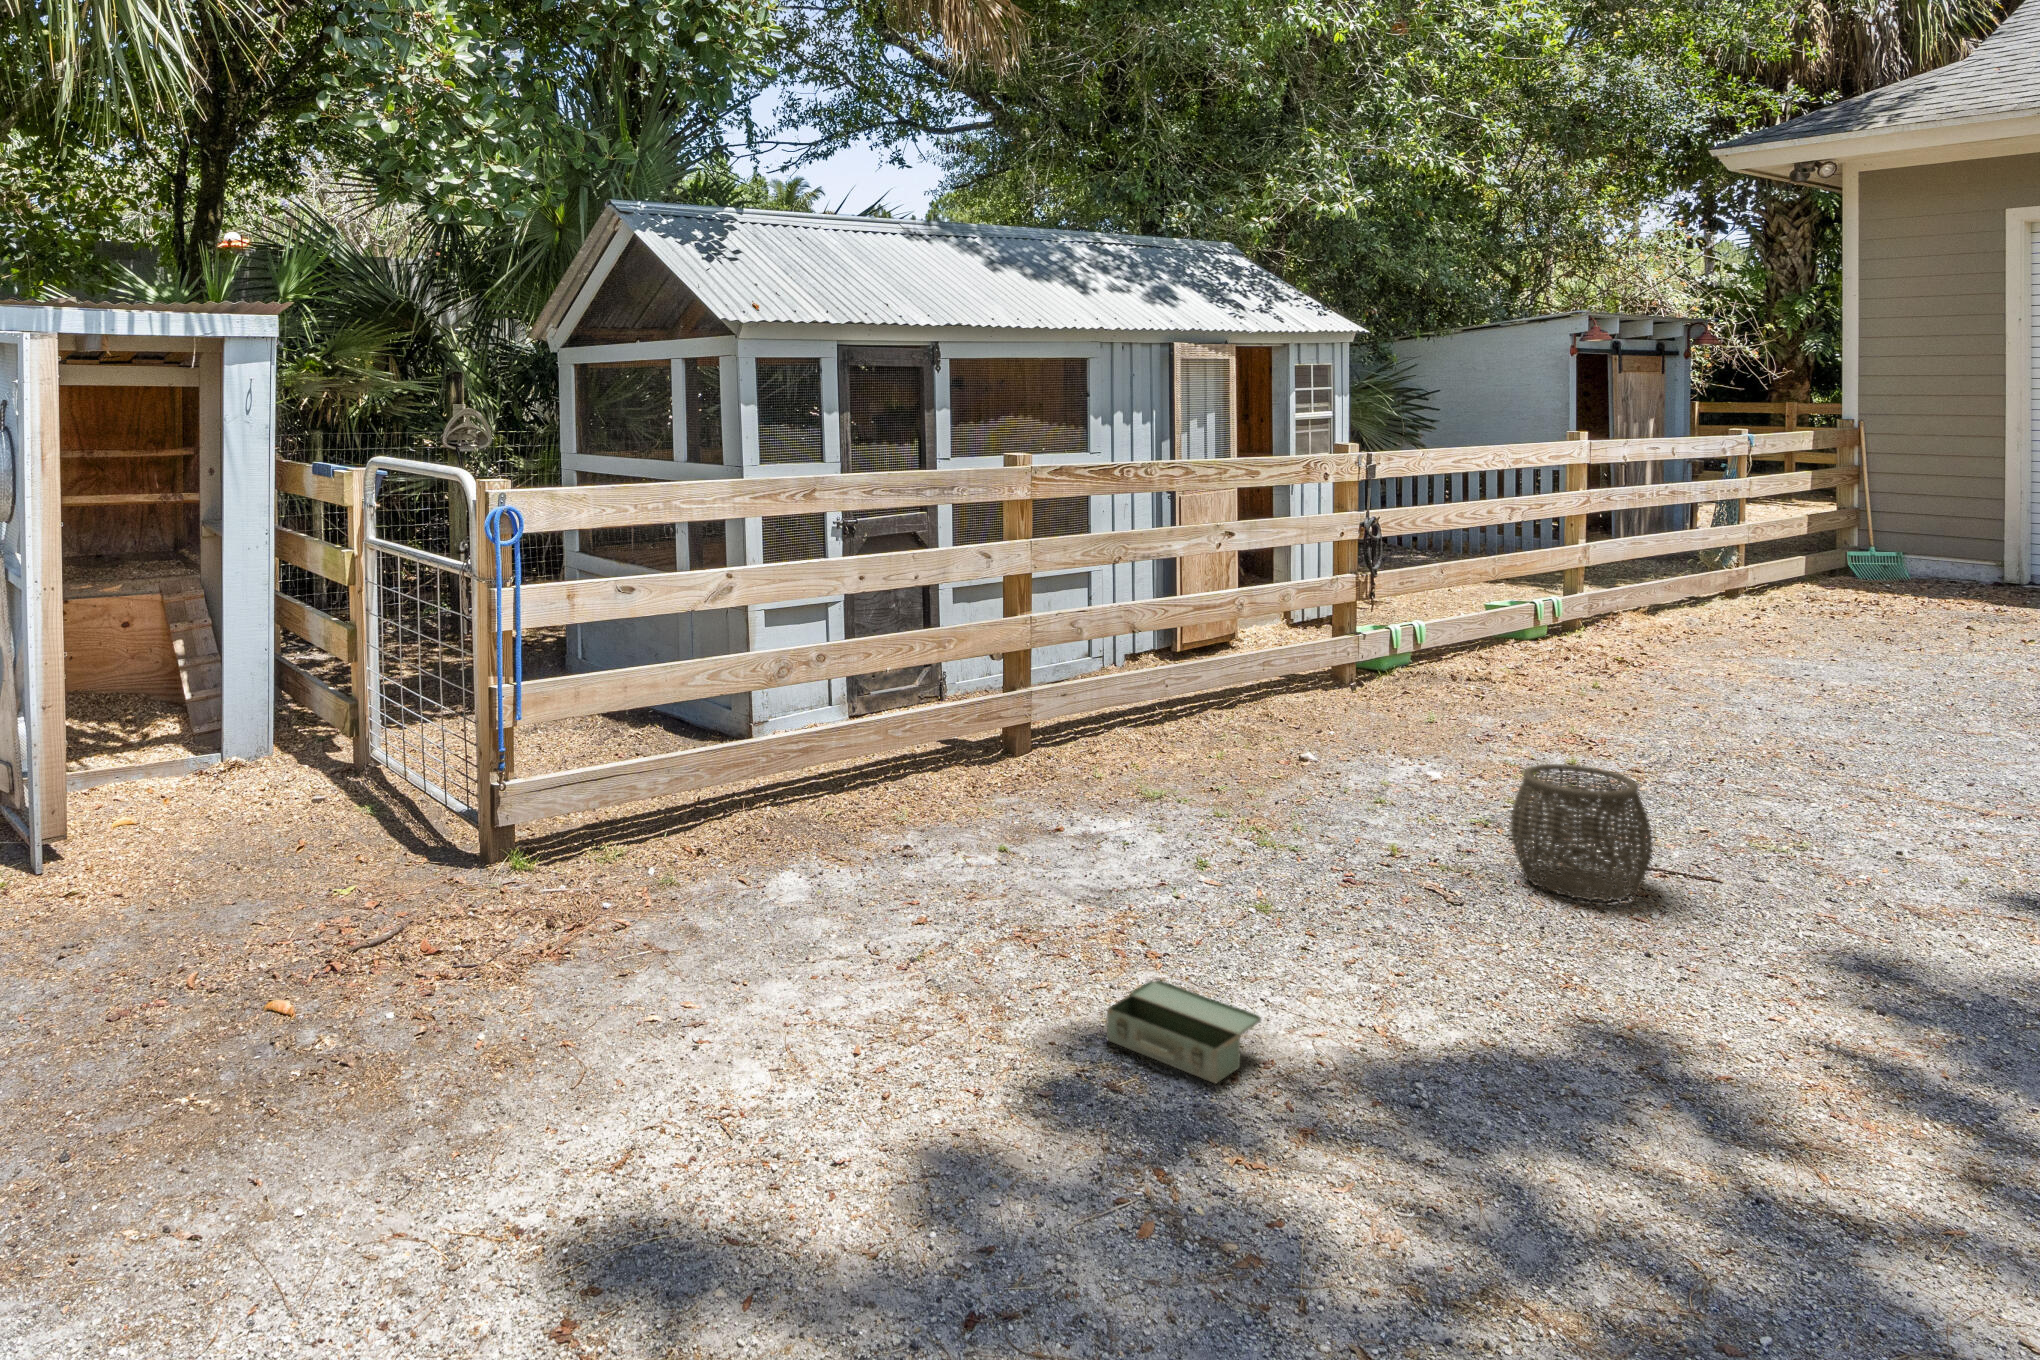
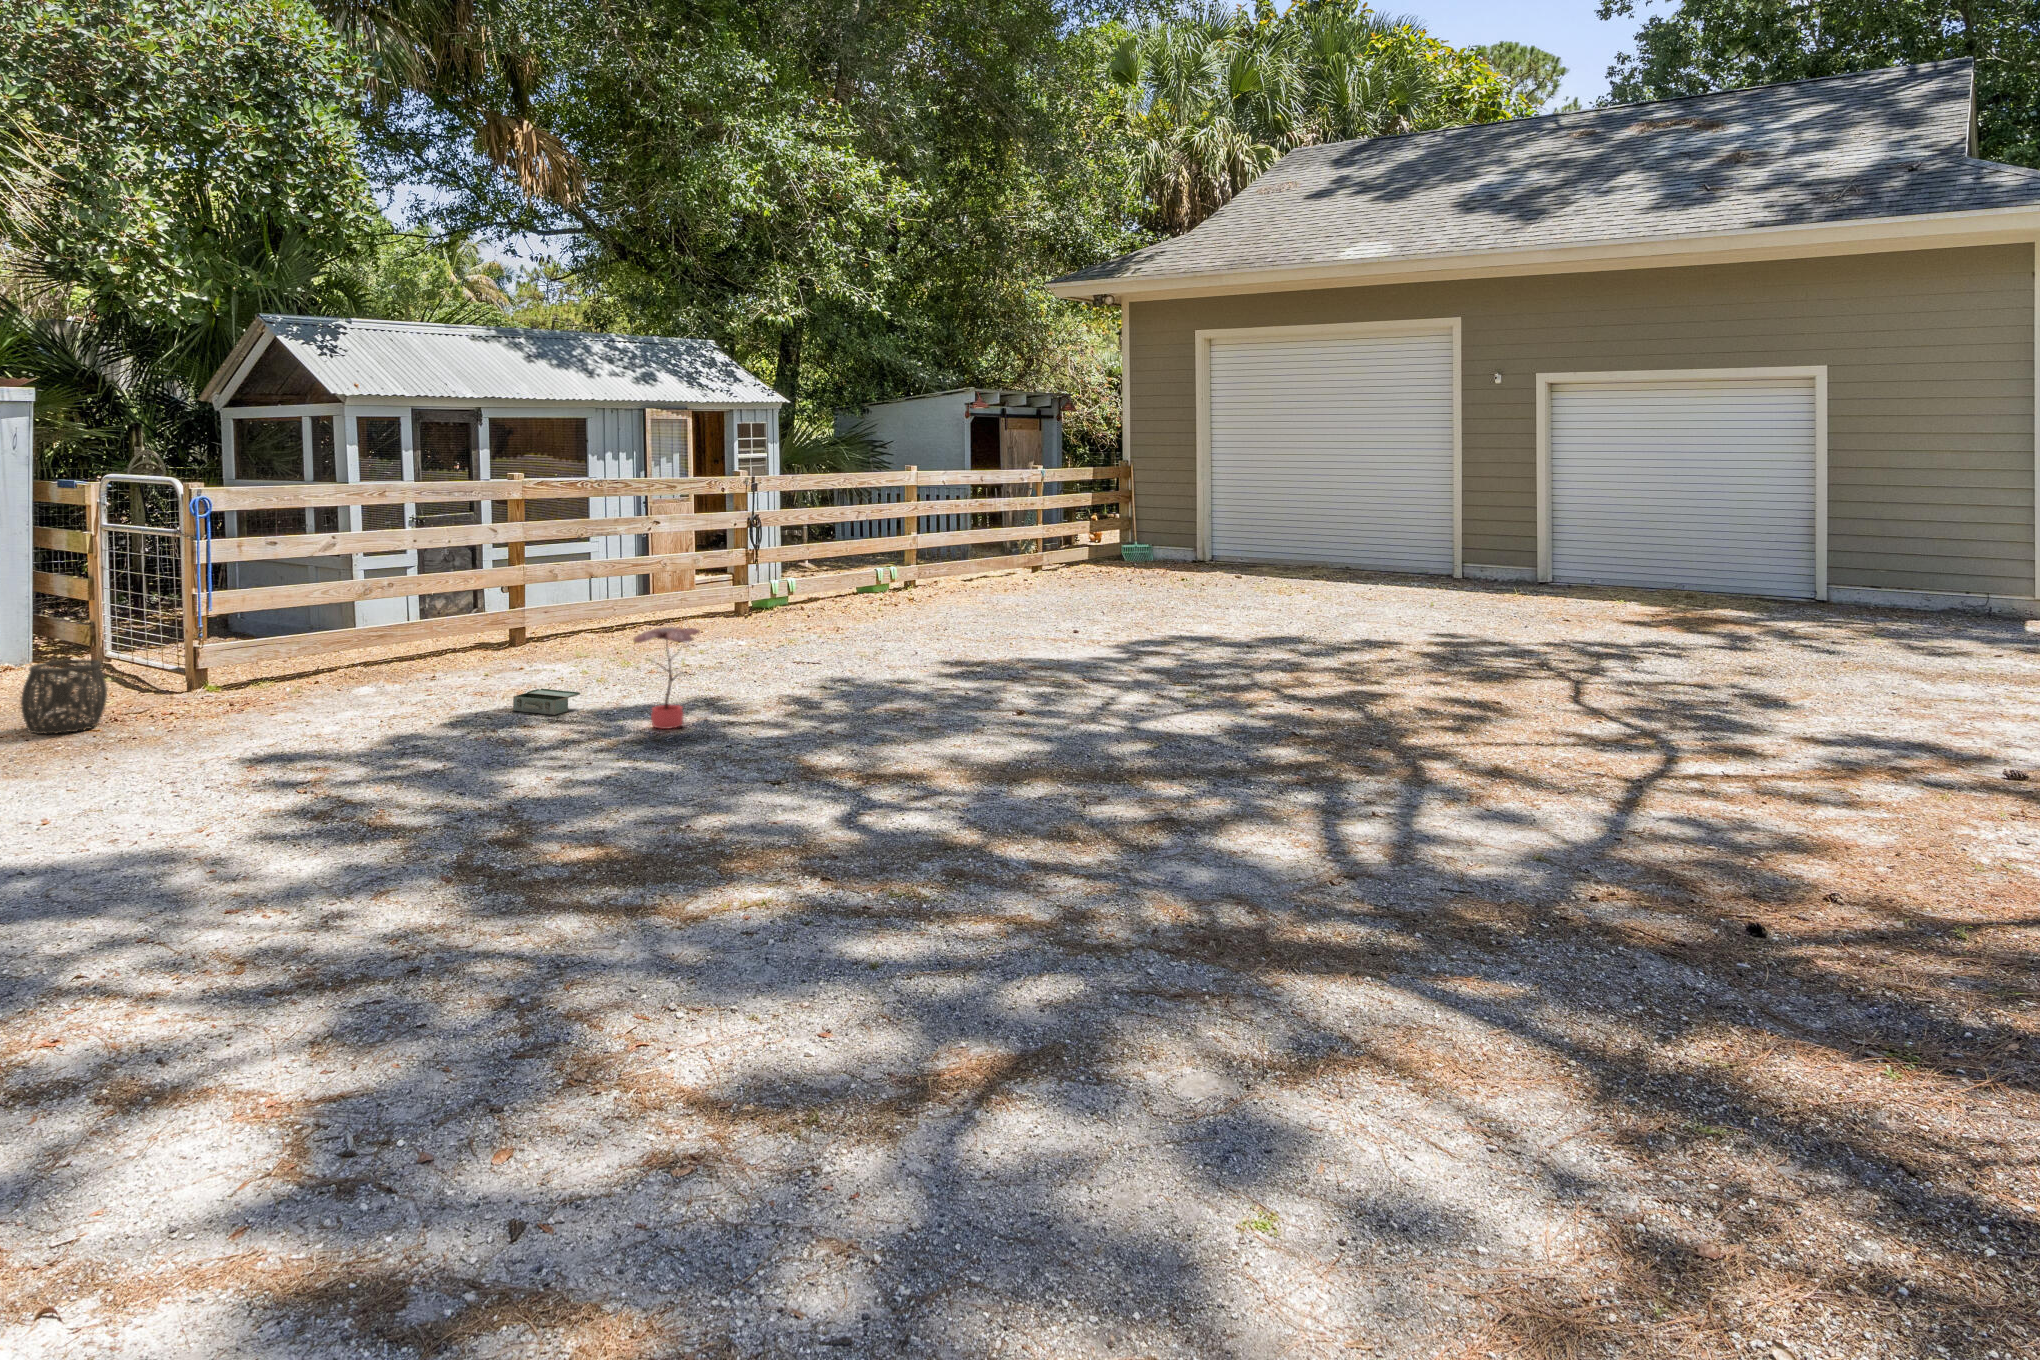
woven basket: present [1510,764,1653,902] -> present [21,659,107,734]
potted plant: none [1475,935,1675,1243] -> present [633,627,699,729]

